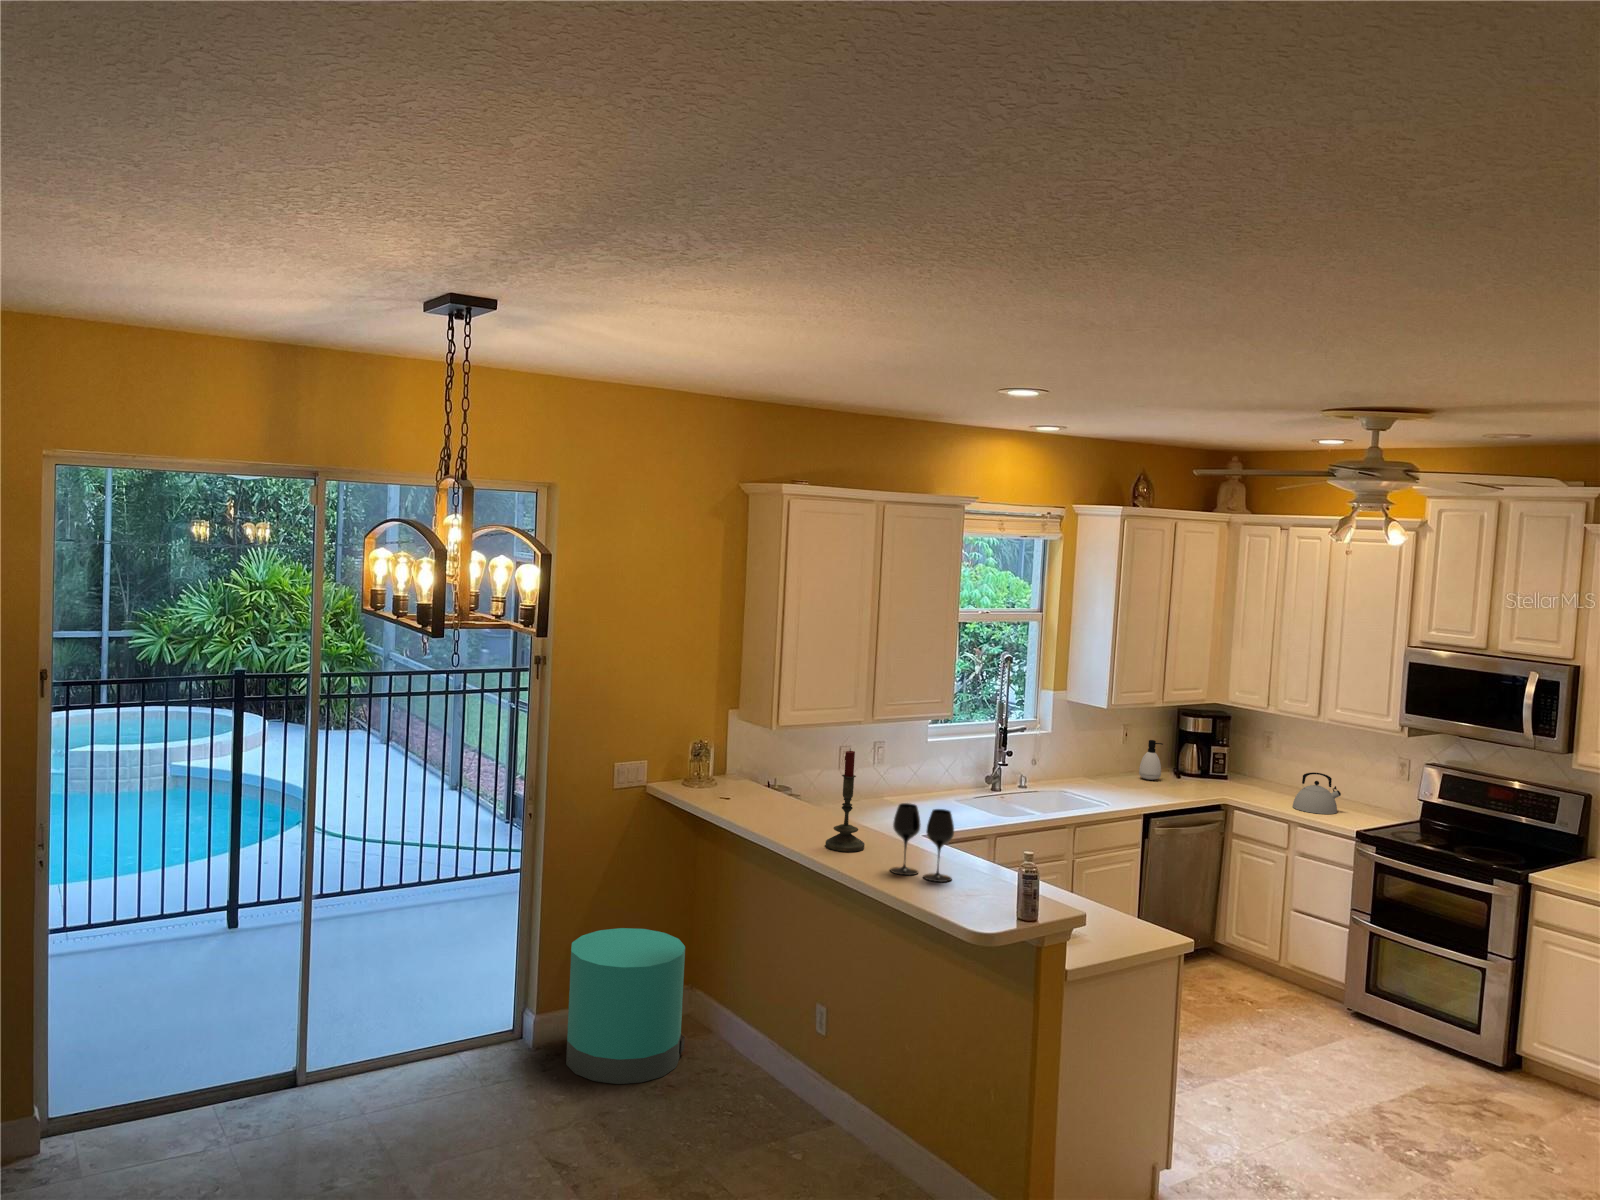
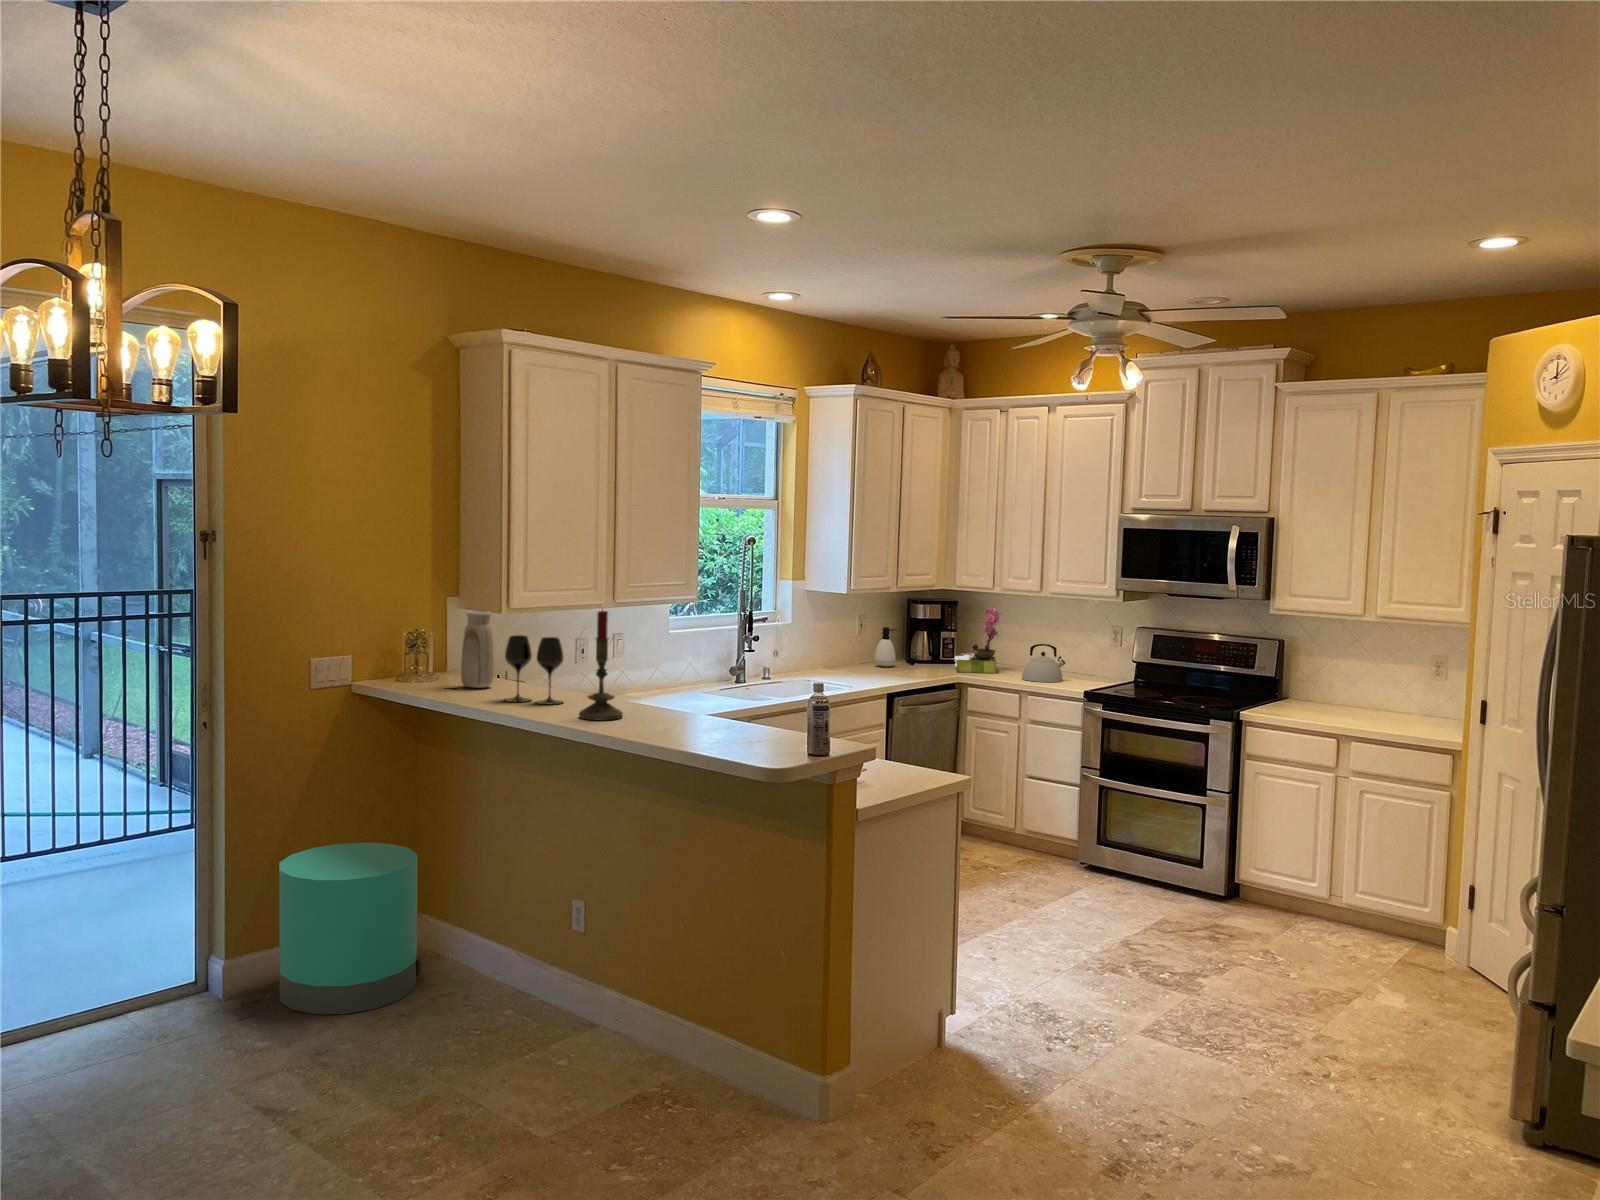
flower arrangement: none [1222,727,1275,797] -> present [955,607,1000,674]
vase: none [731,730,759,800] -> present [461,610,494,688]
wine glass: present [890,803,954,882] -> present [505,635,564,704]

